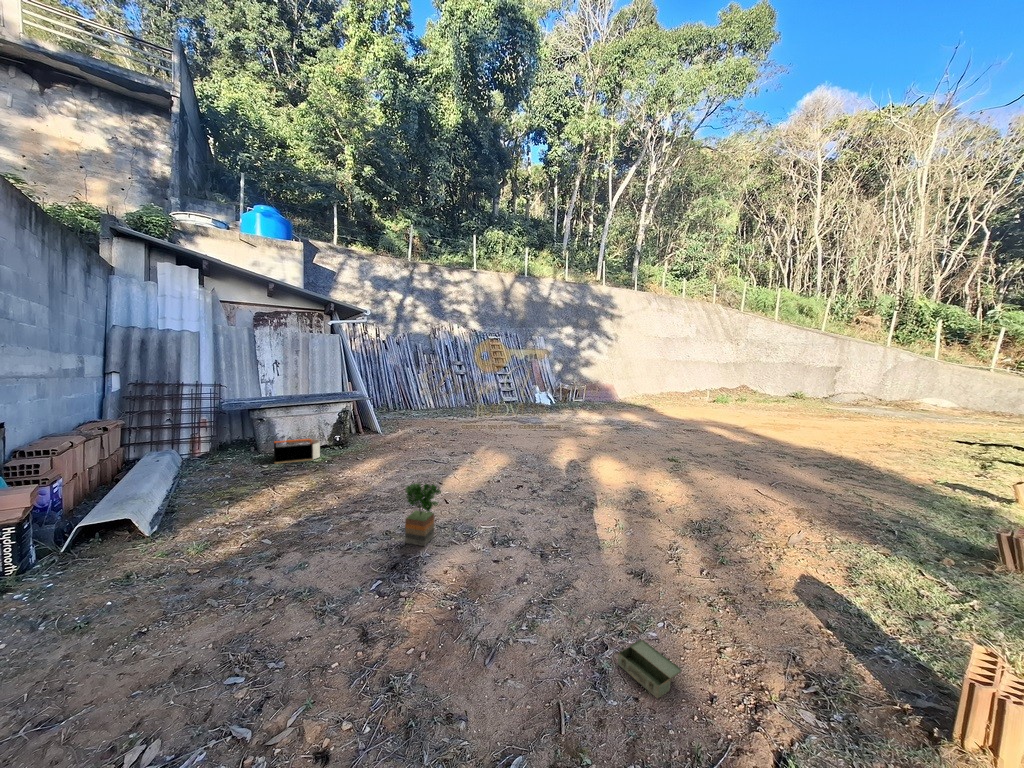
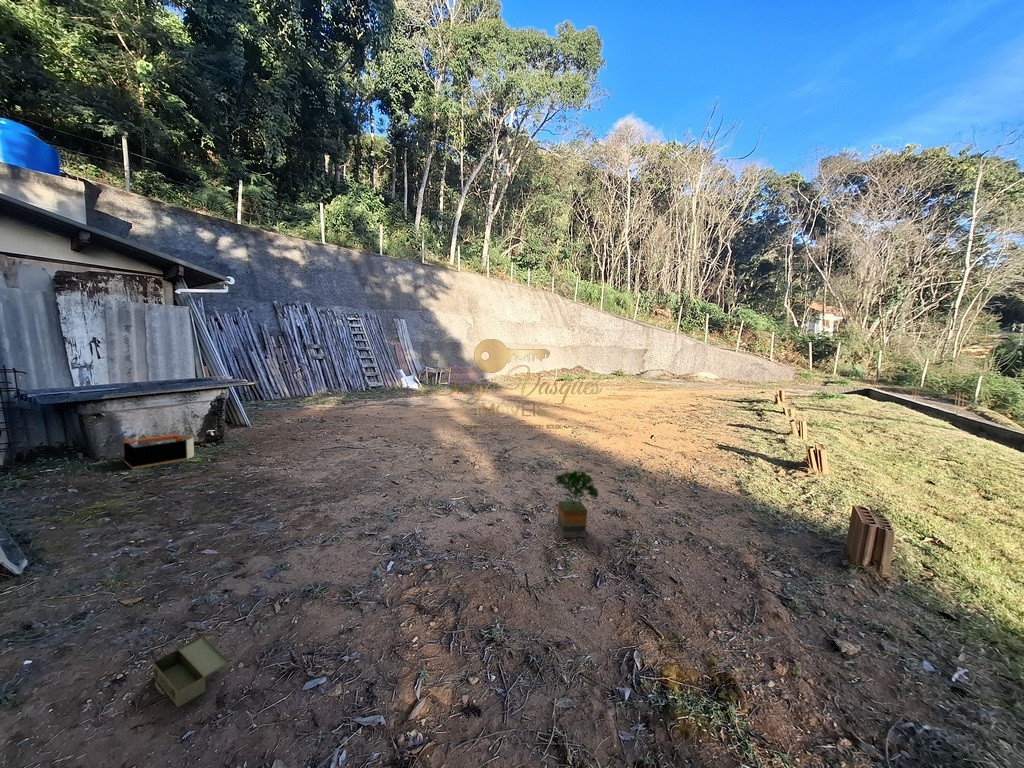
potted tree: present [405,483,441,546] -> present [555,471,598,538]
toolbox: present [618,640,682,699] -> present [152,637,229,707]

